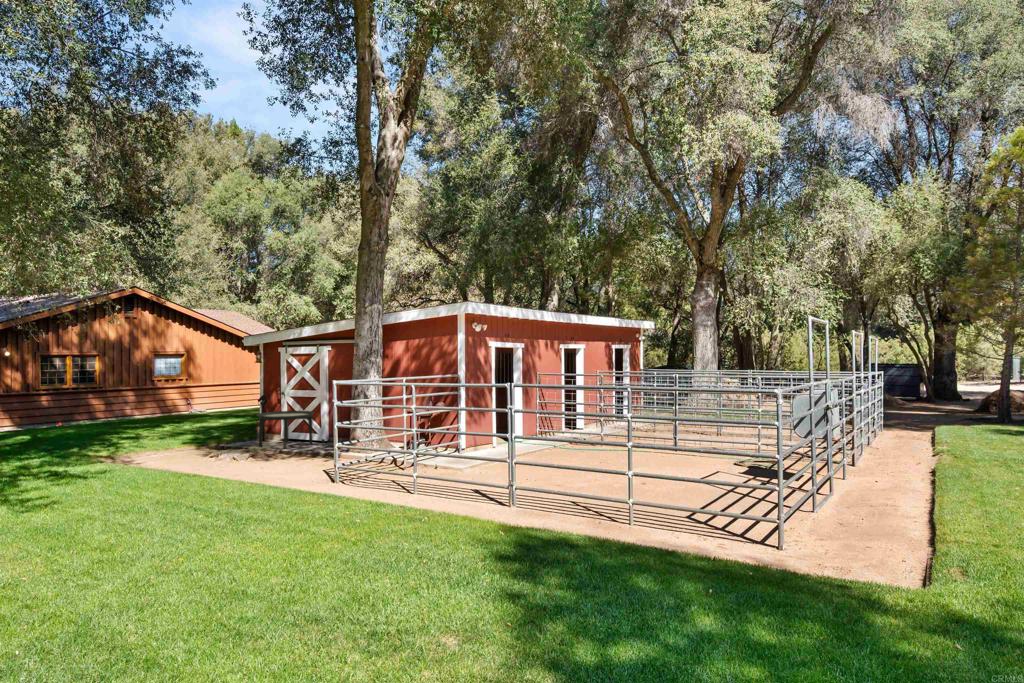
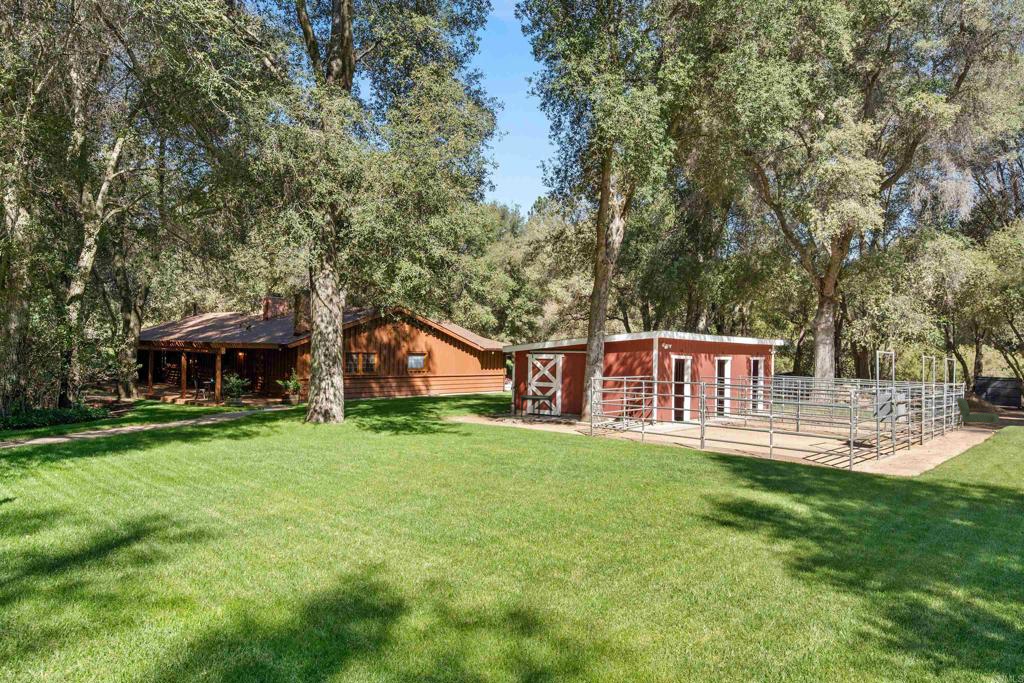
chair: none [882,391,938,440] -> present [957,398,999,428]

